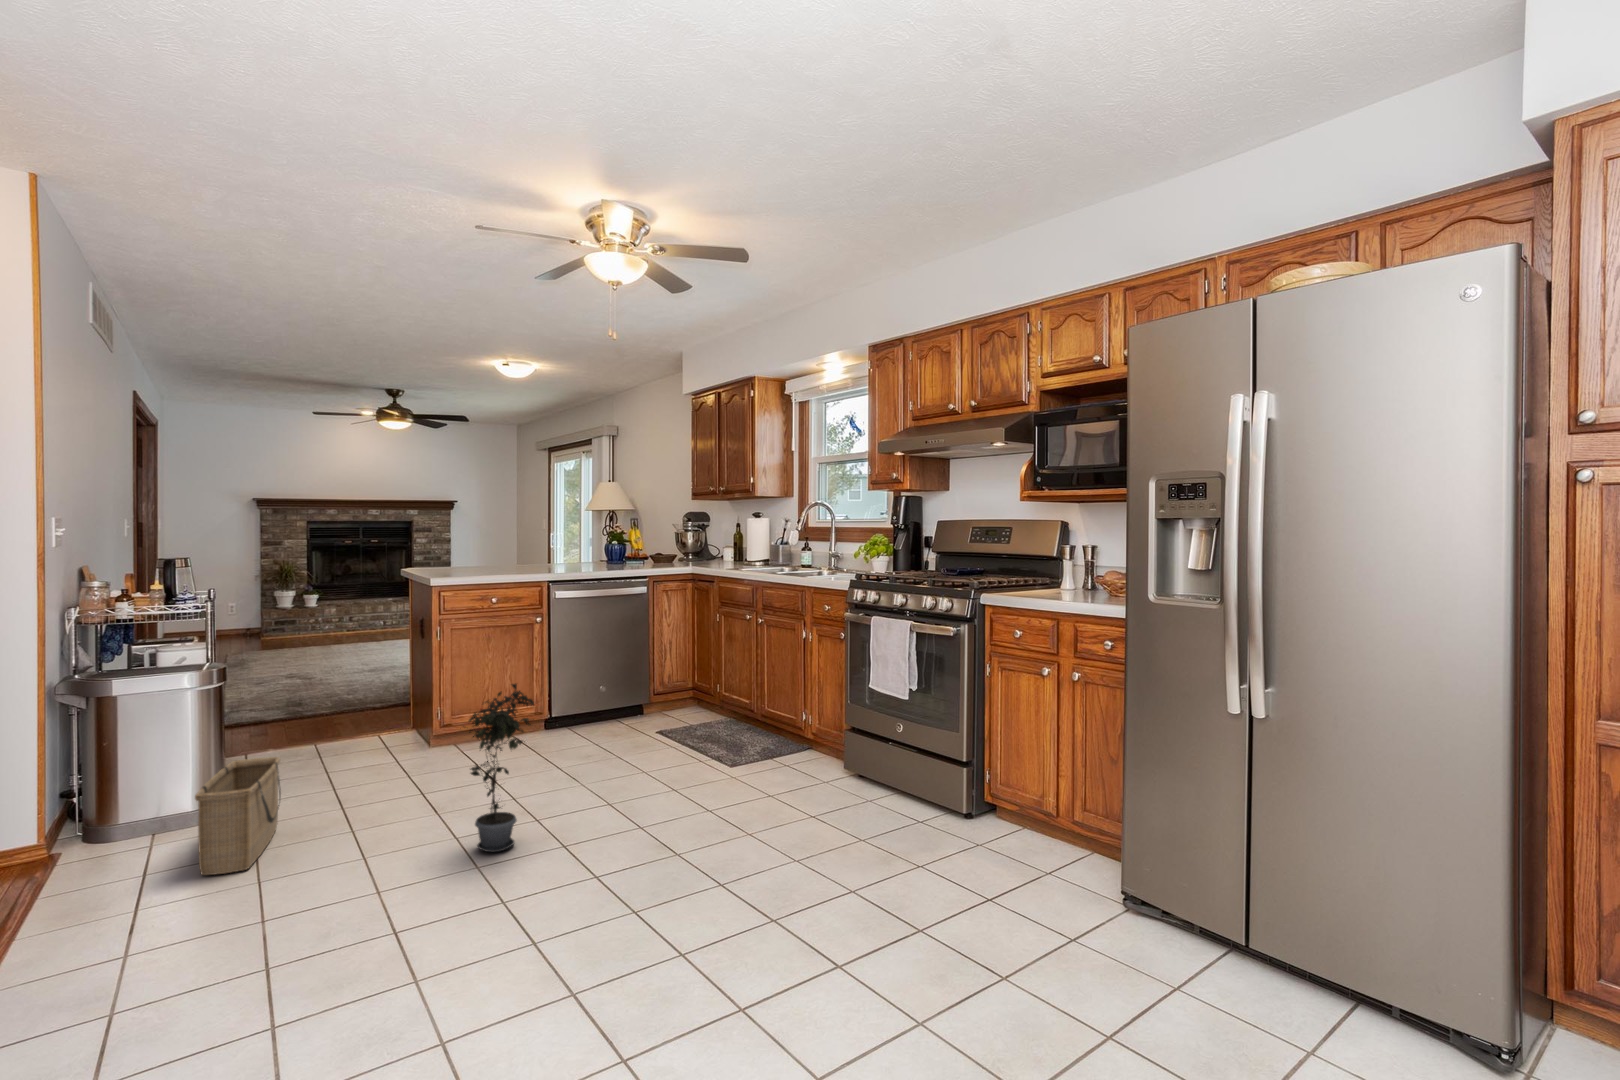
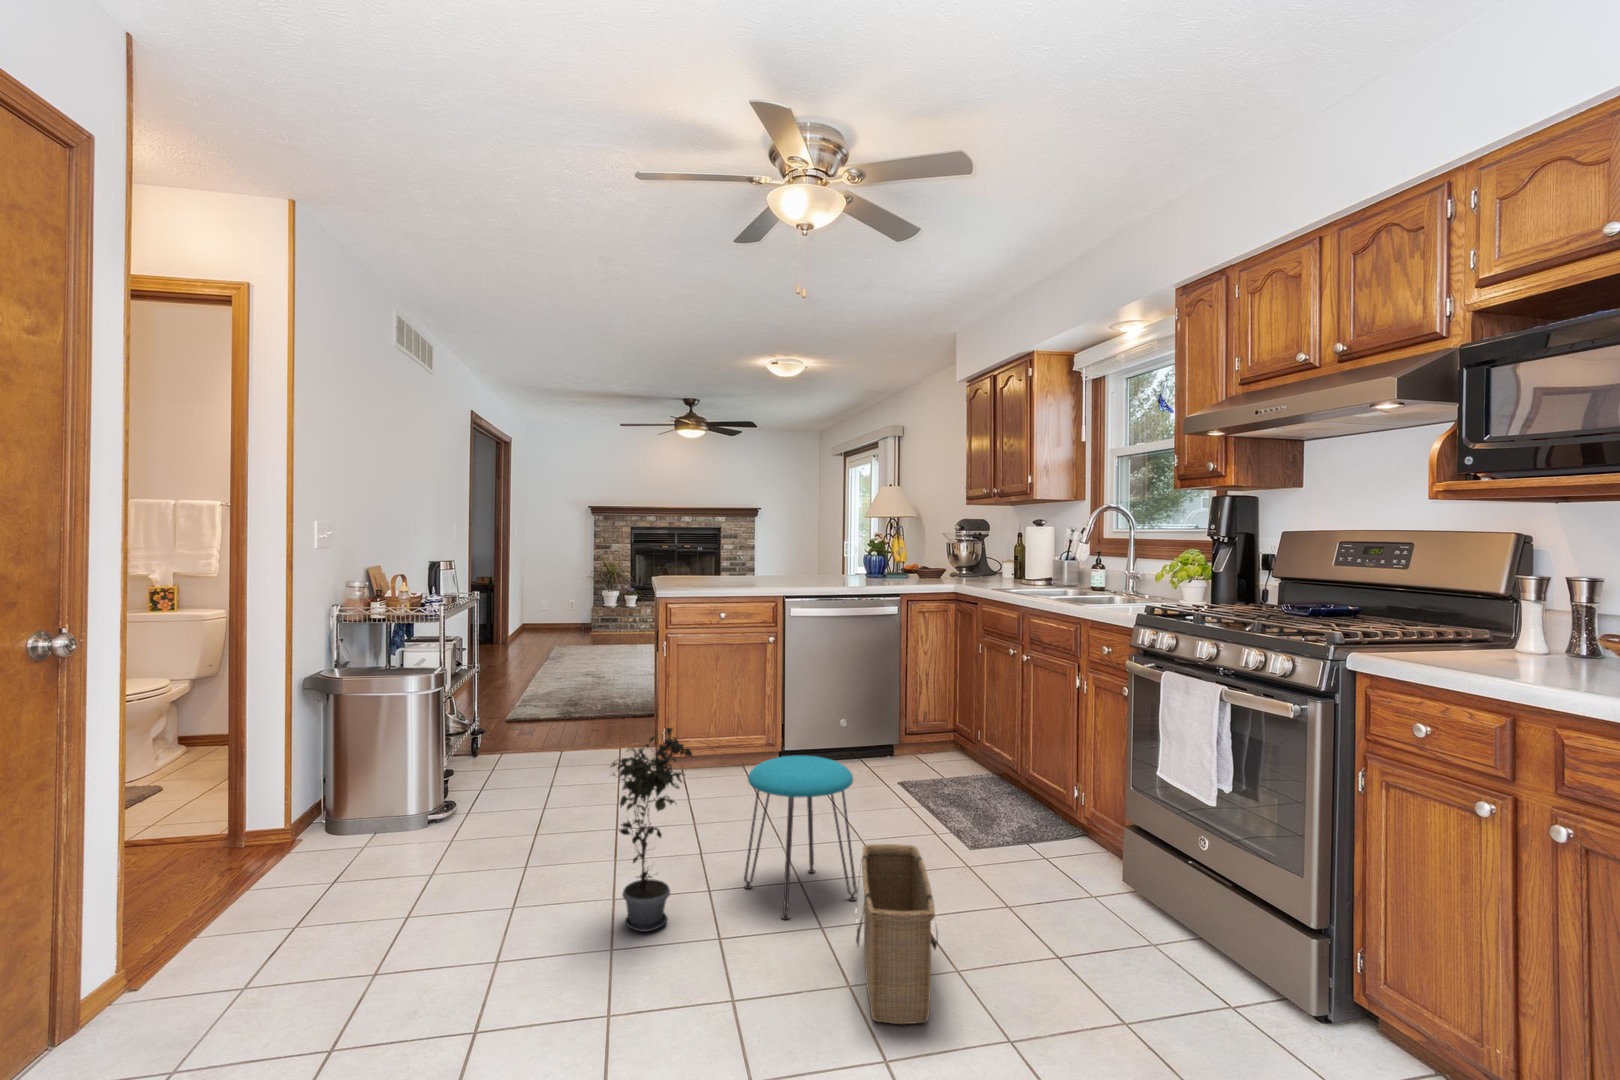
stool: none [565,703,660,827] -> present [744,756,857,919]
basket: present [195,757,281,875] -> present [856,844,938,1024]

